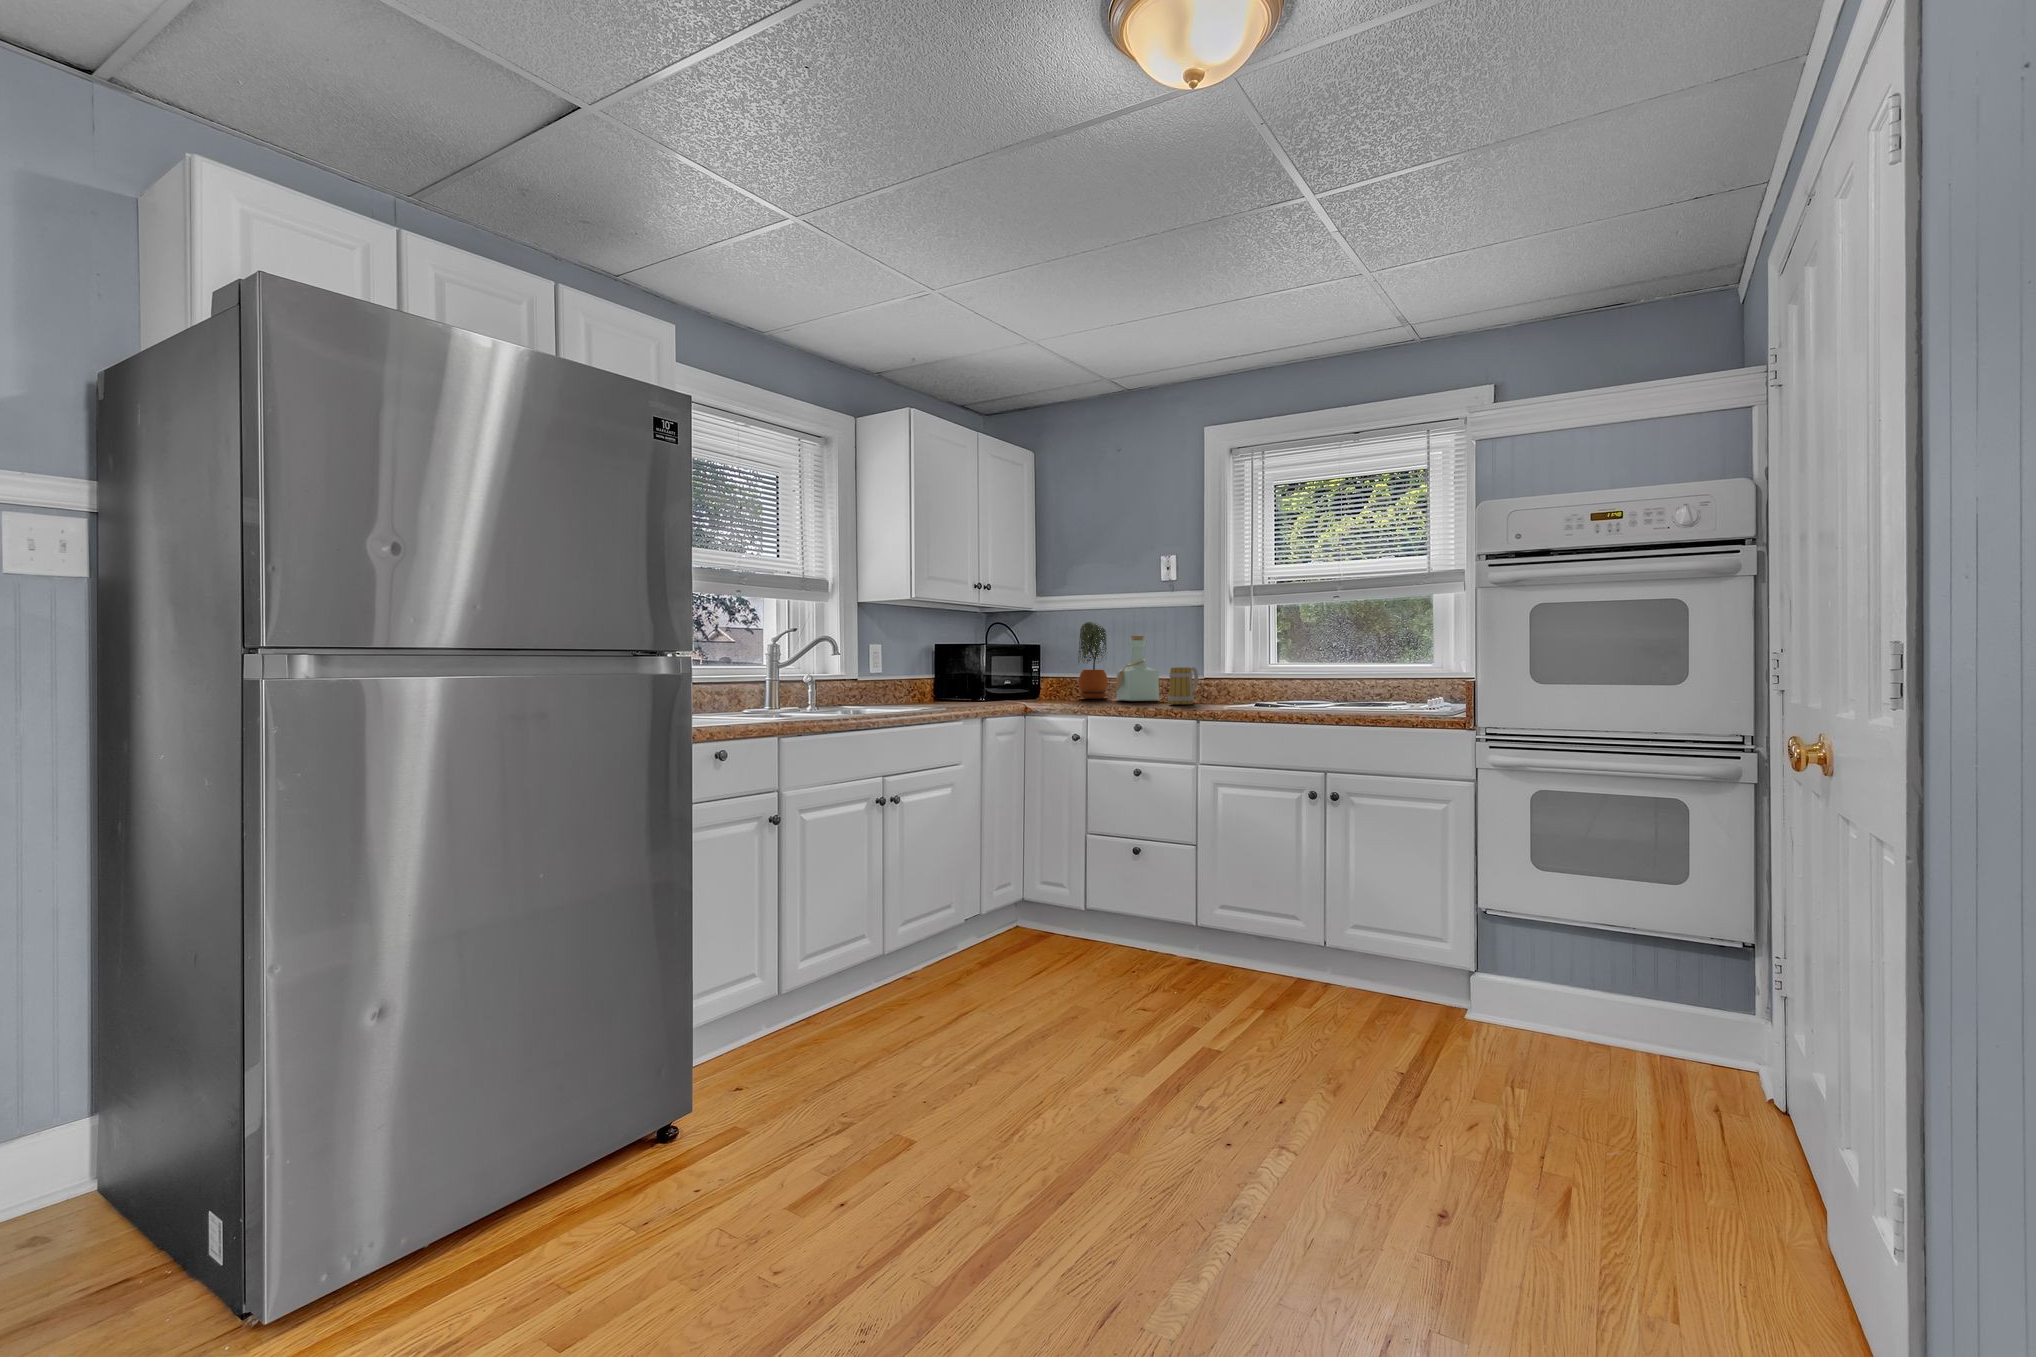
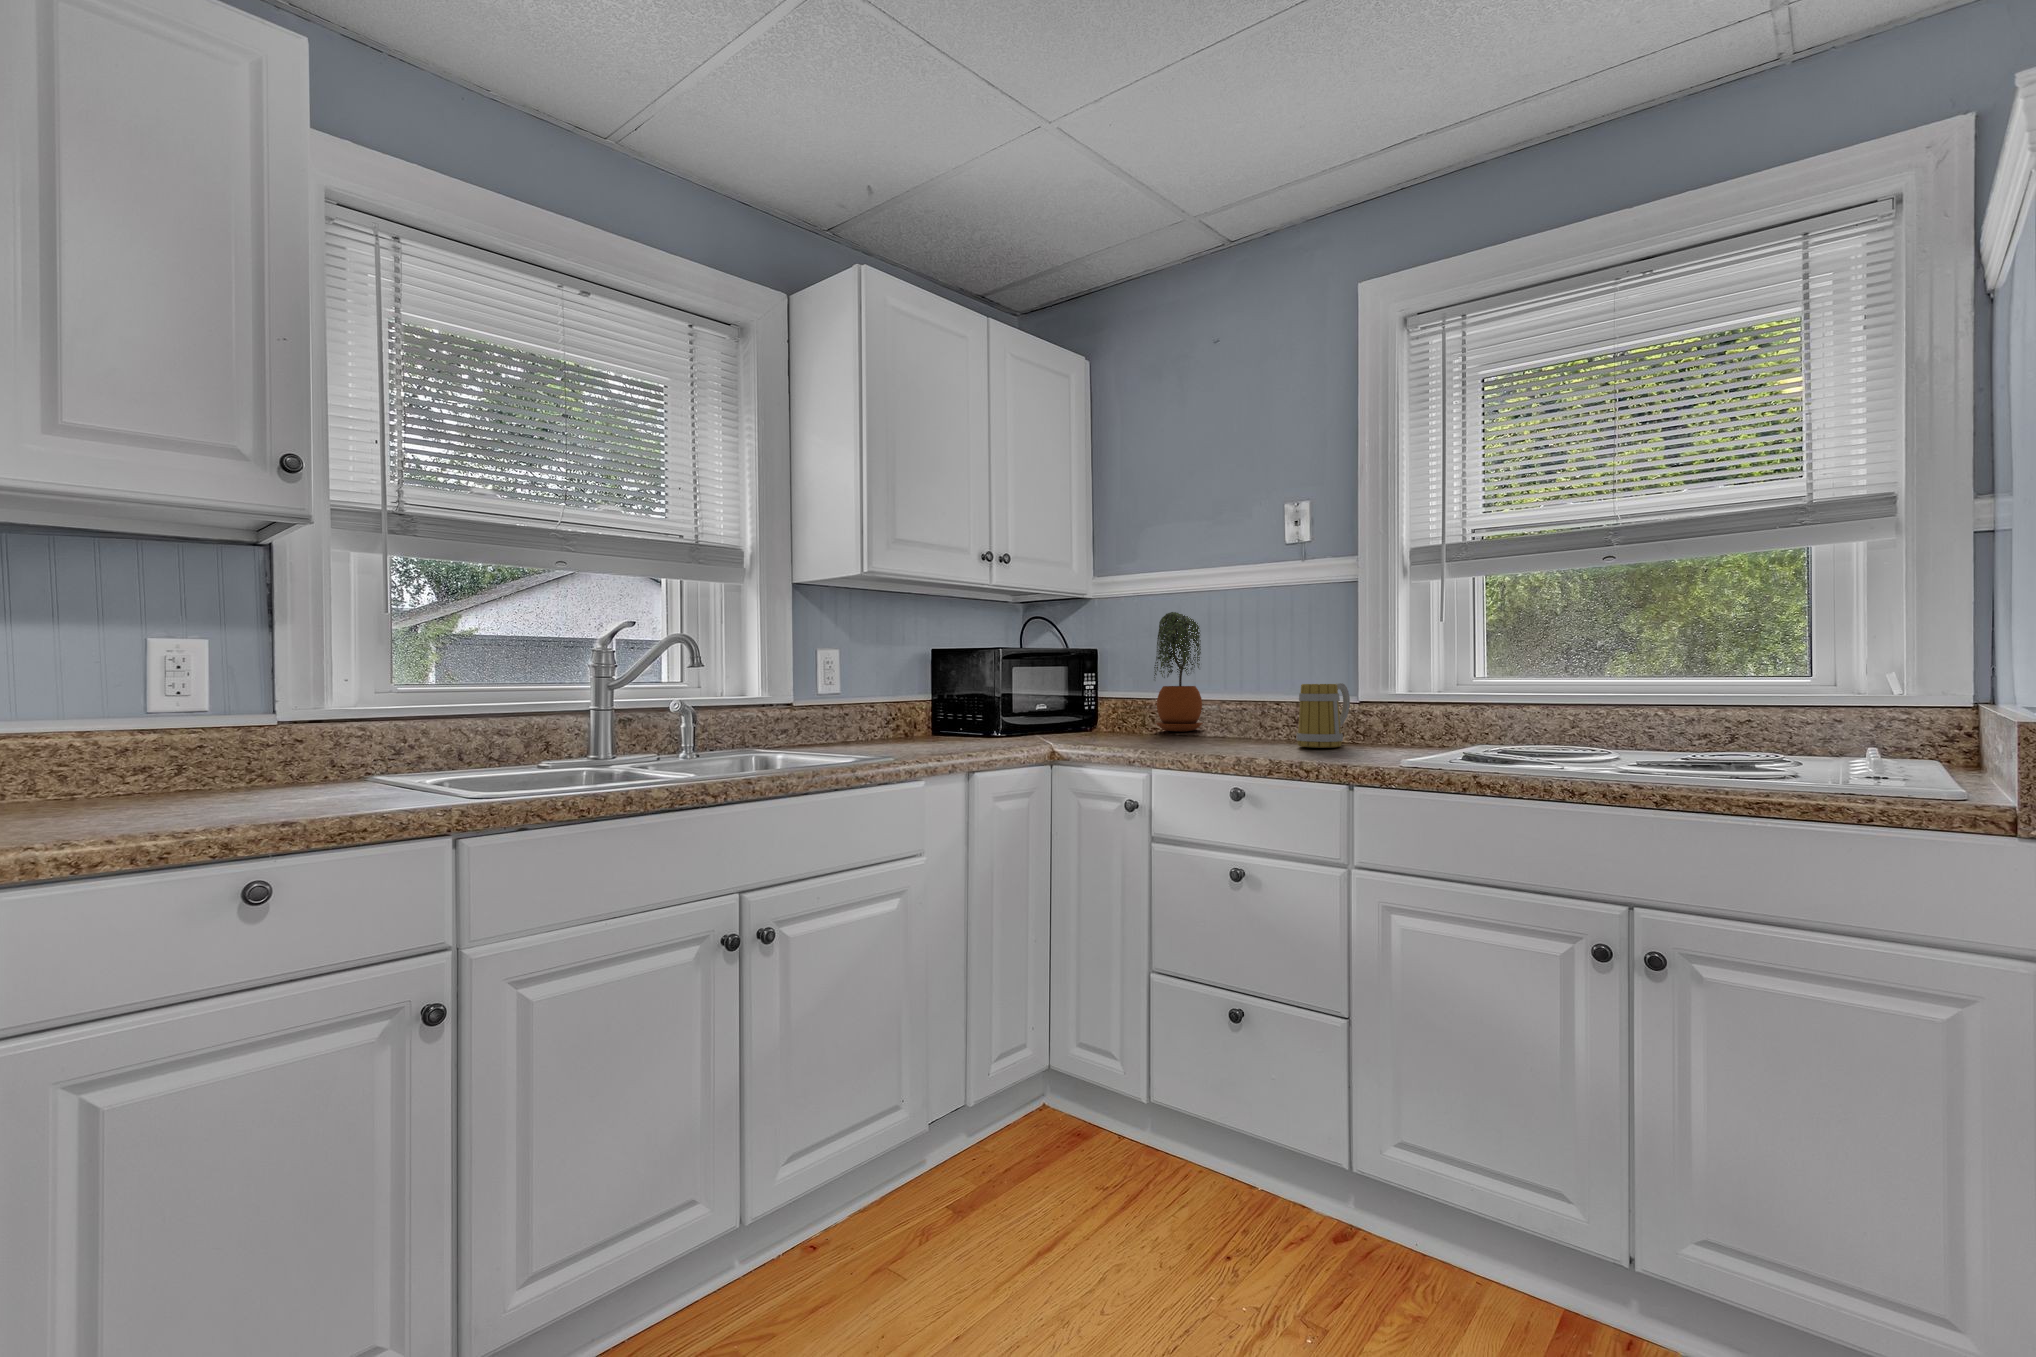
bottle: present [1116,636,1159,701] -> none [1211,632,1283,738]

